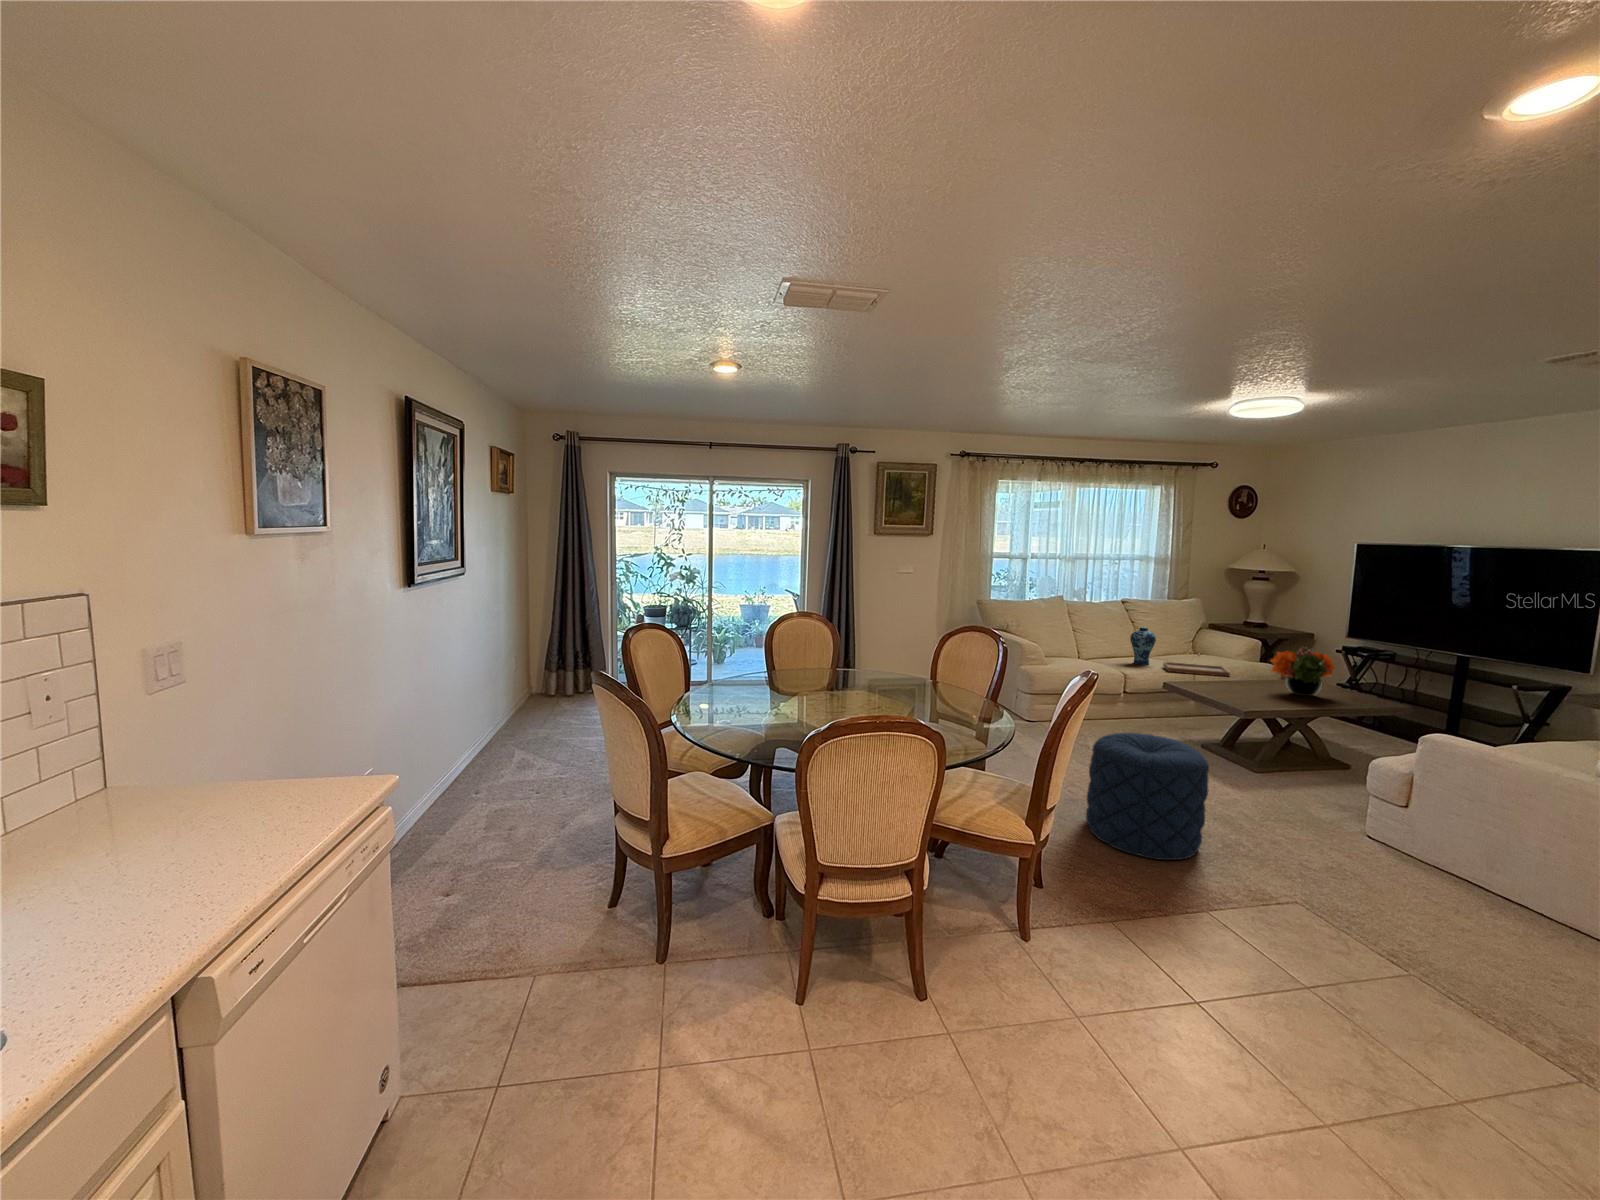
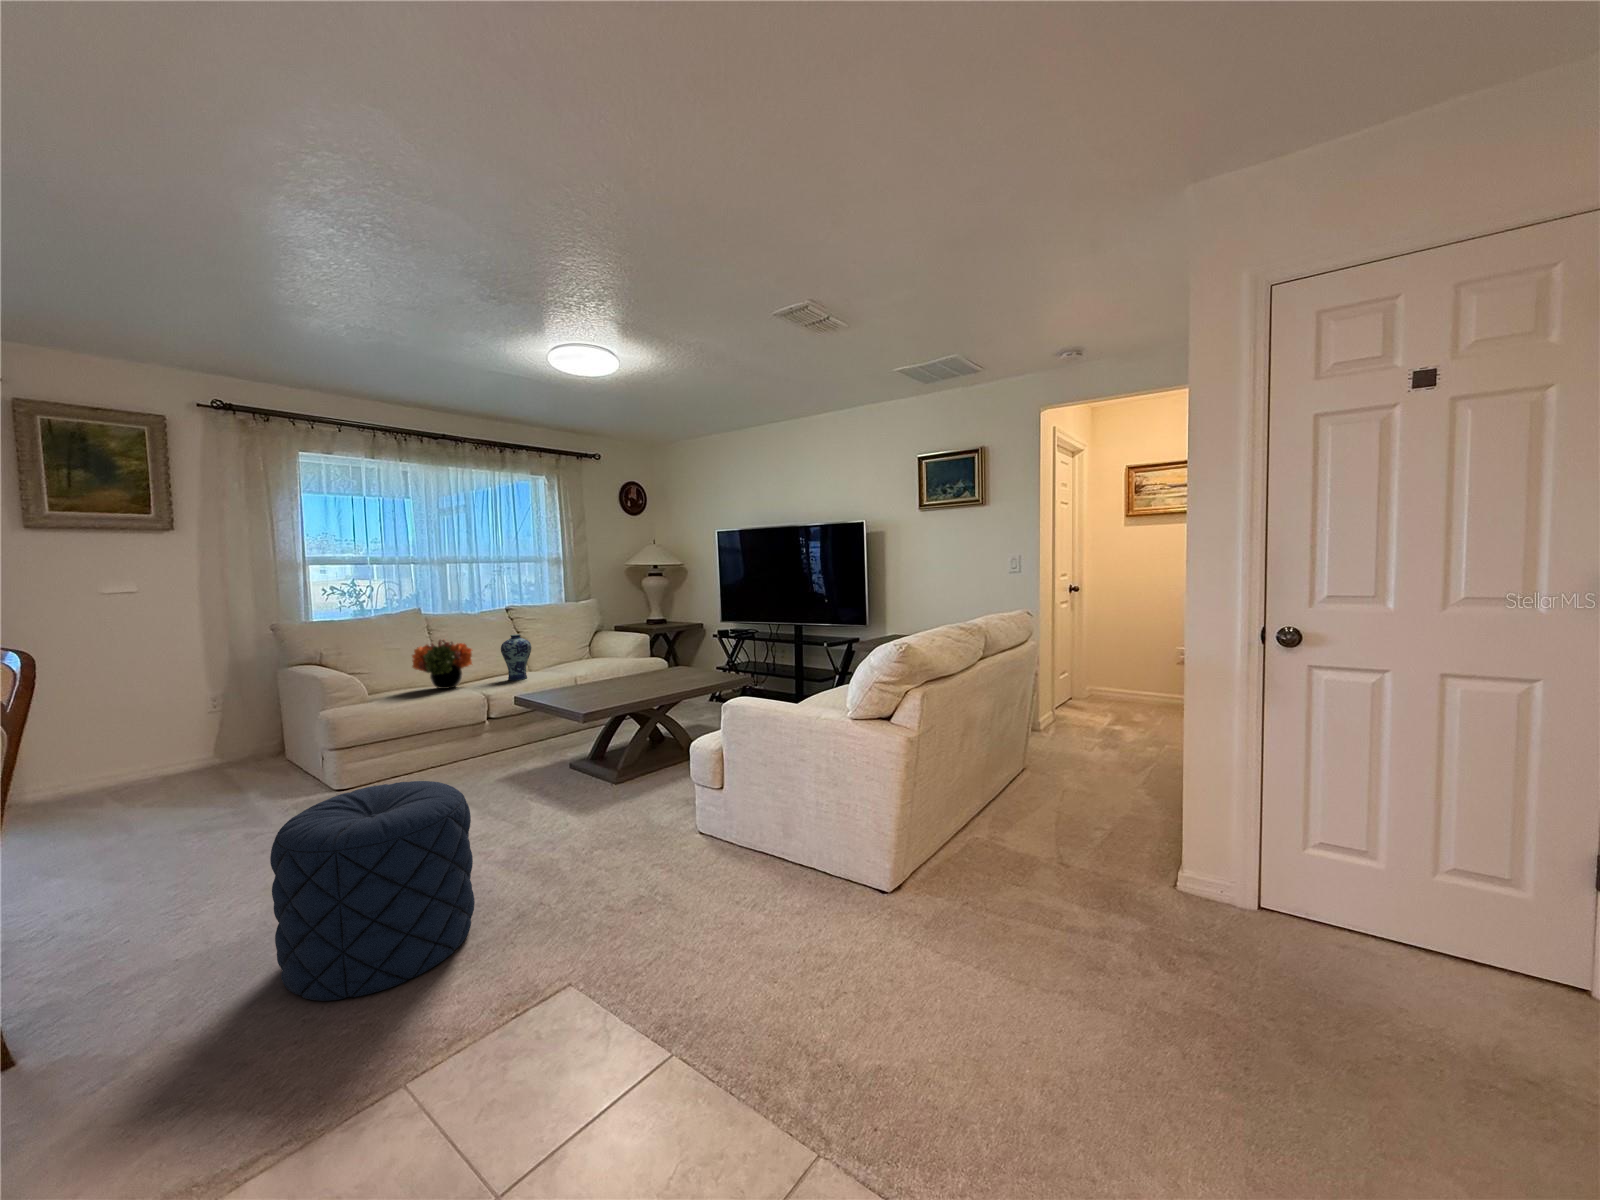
flower arrangement: present [1270,647,1336,696] -> present [412,640,472,689]
tray: present [1163,654,1230,676] -> none [539,656,605,683]

